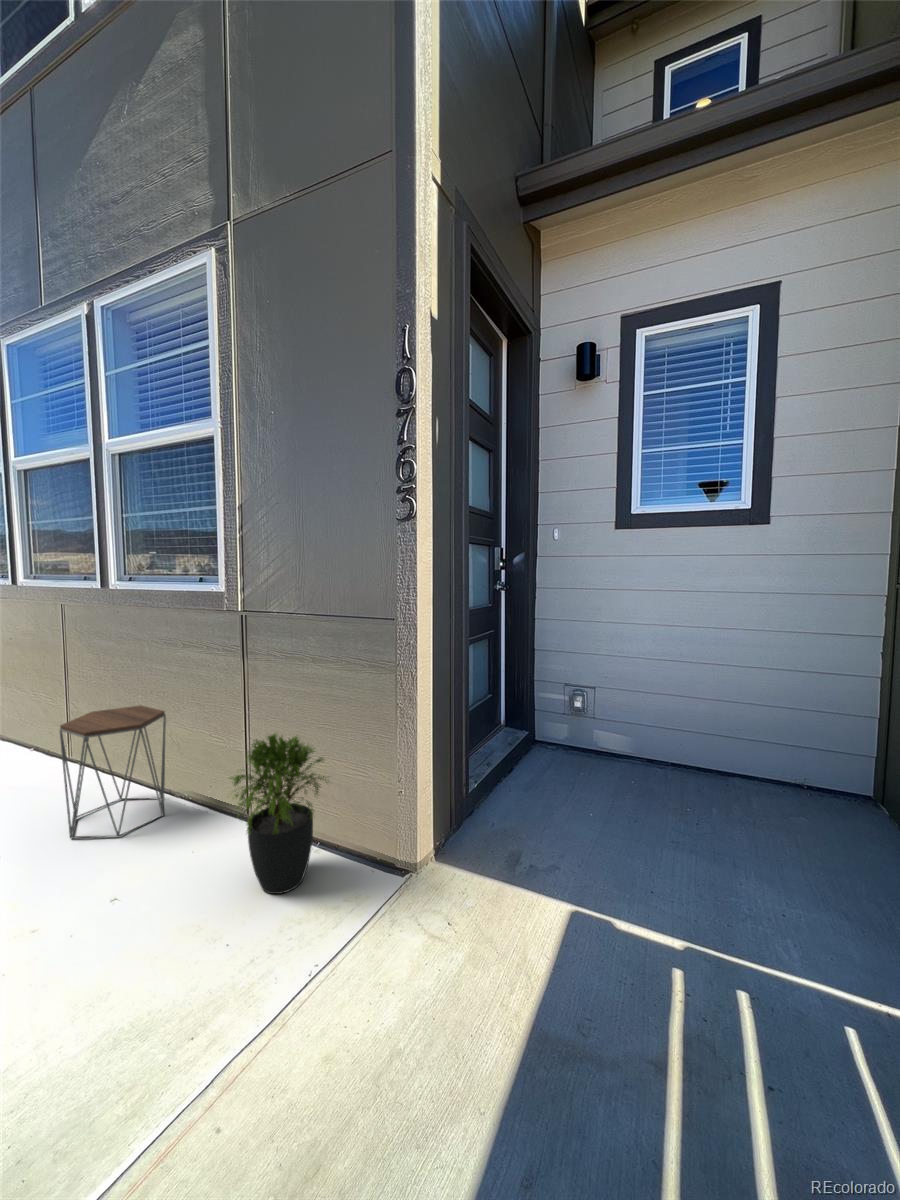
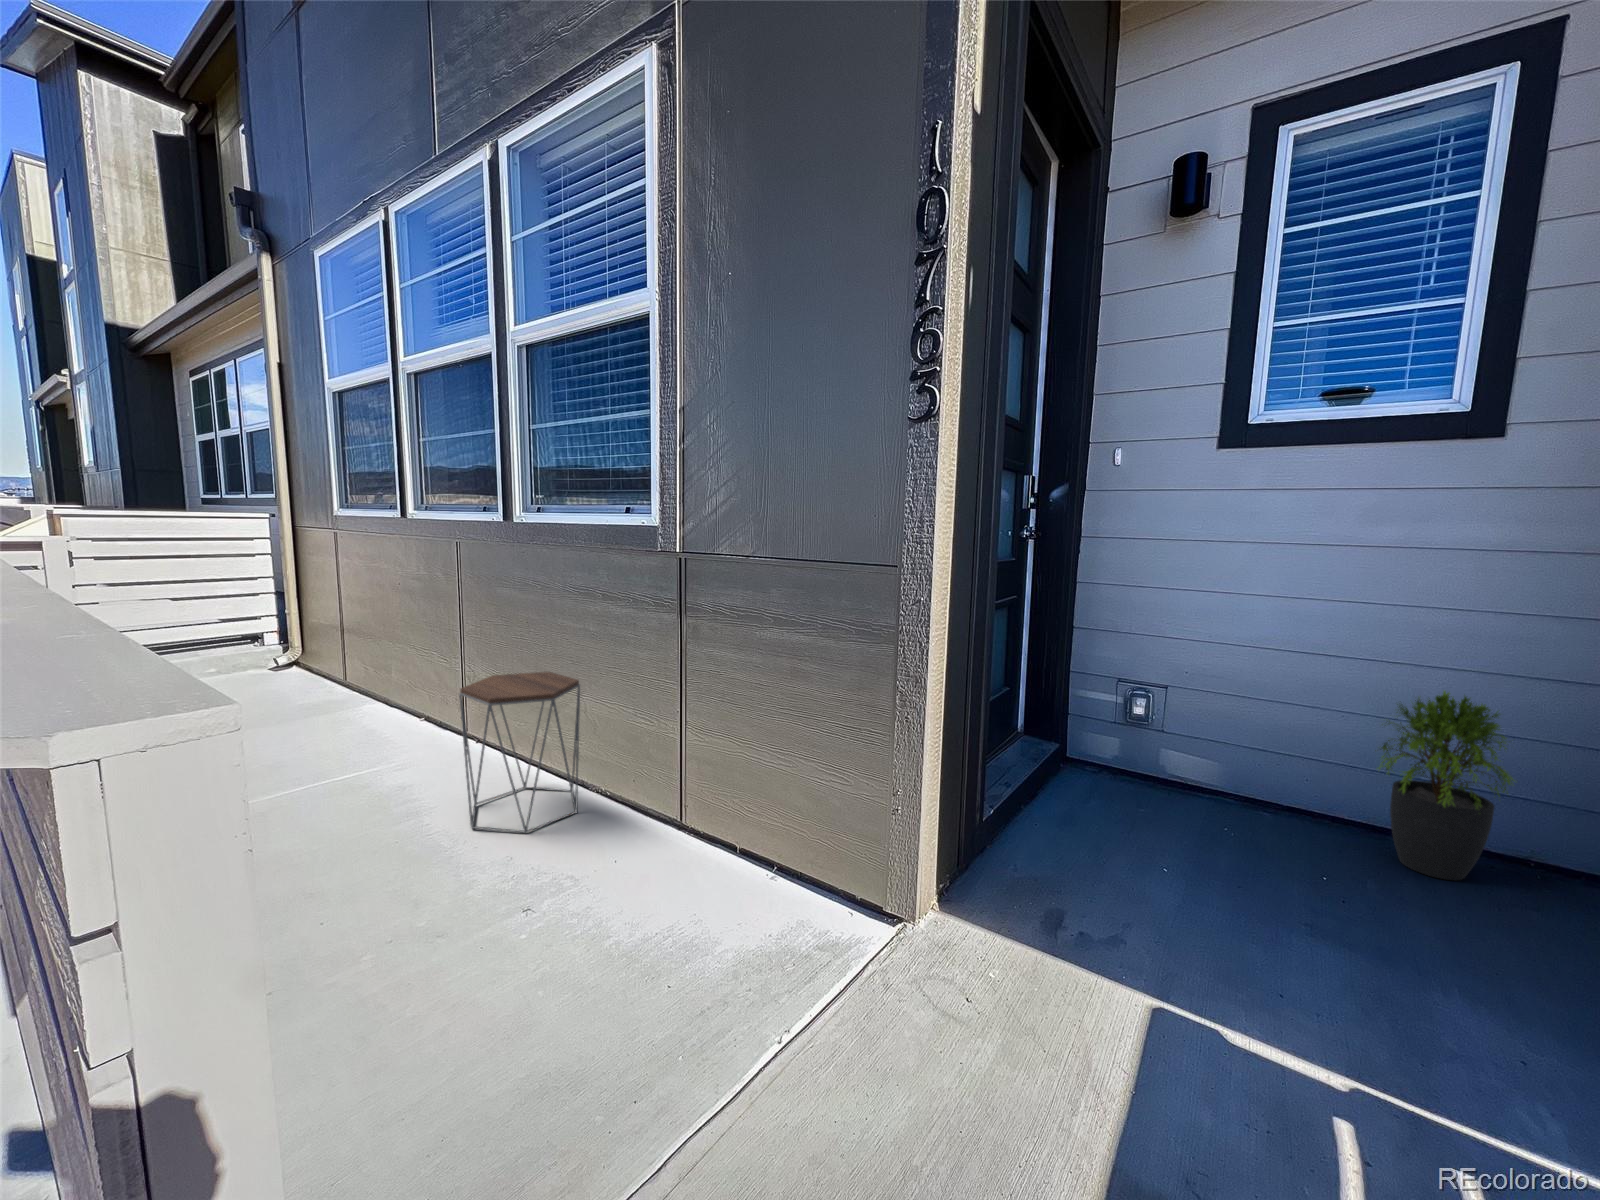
potted plant: present [230,734,329,894] -> present [1378,691,1513,880]

